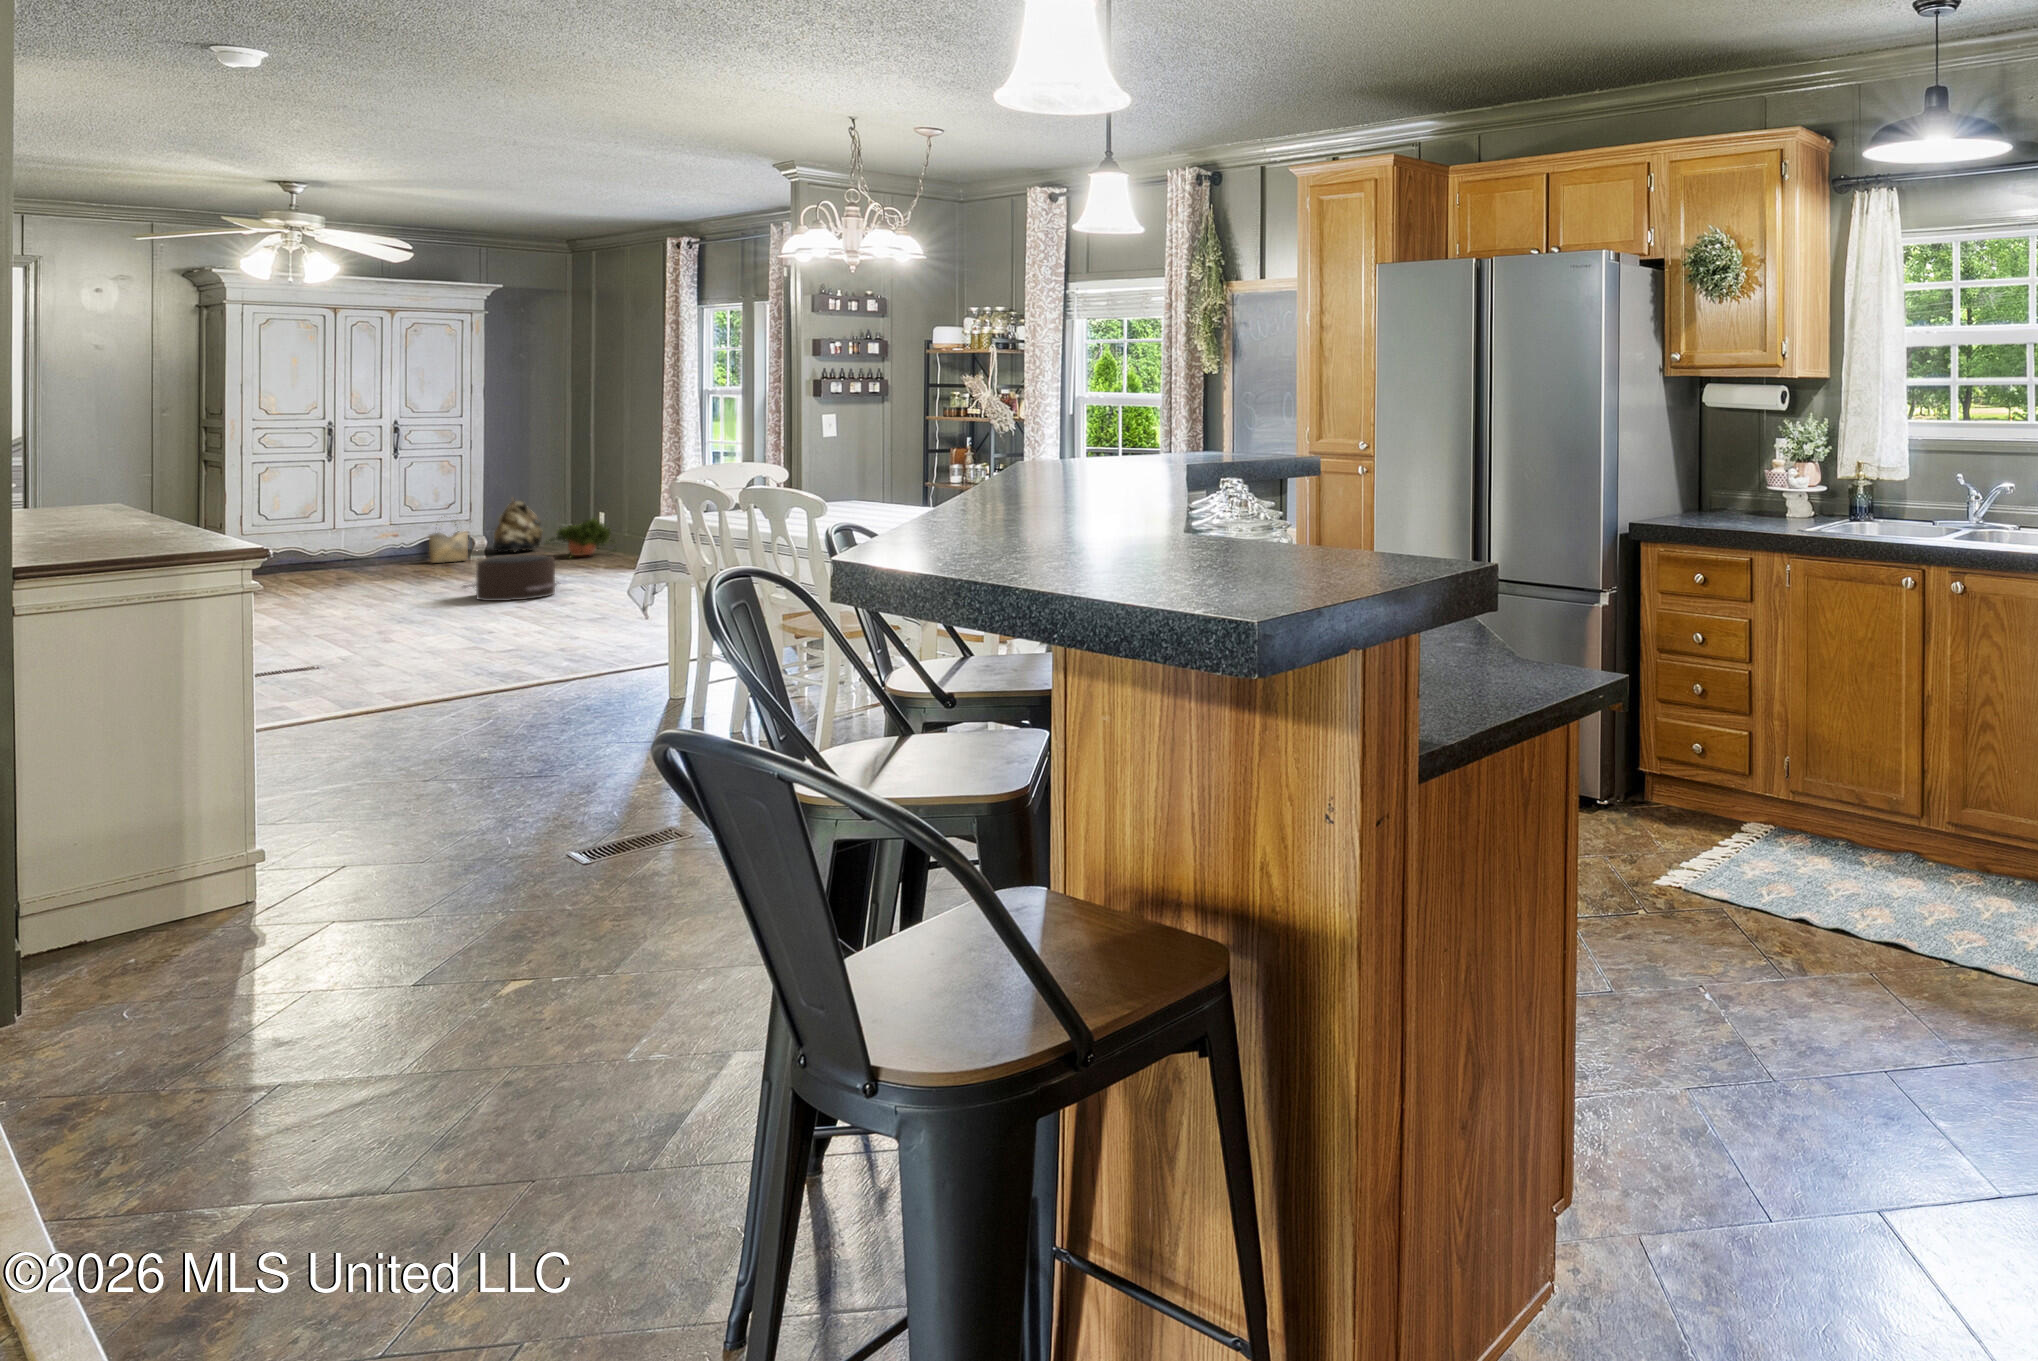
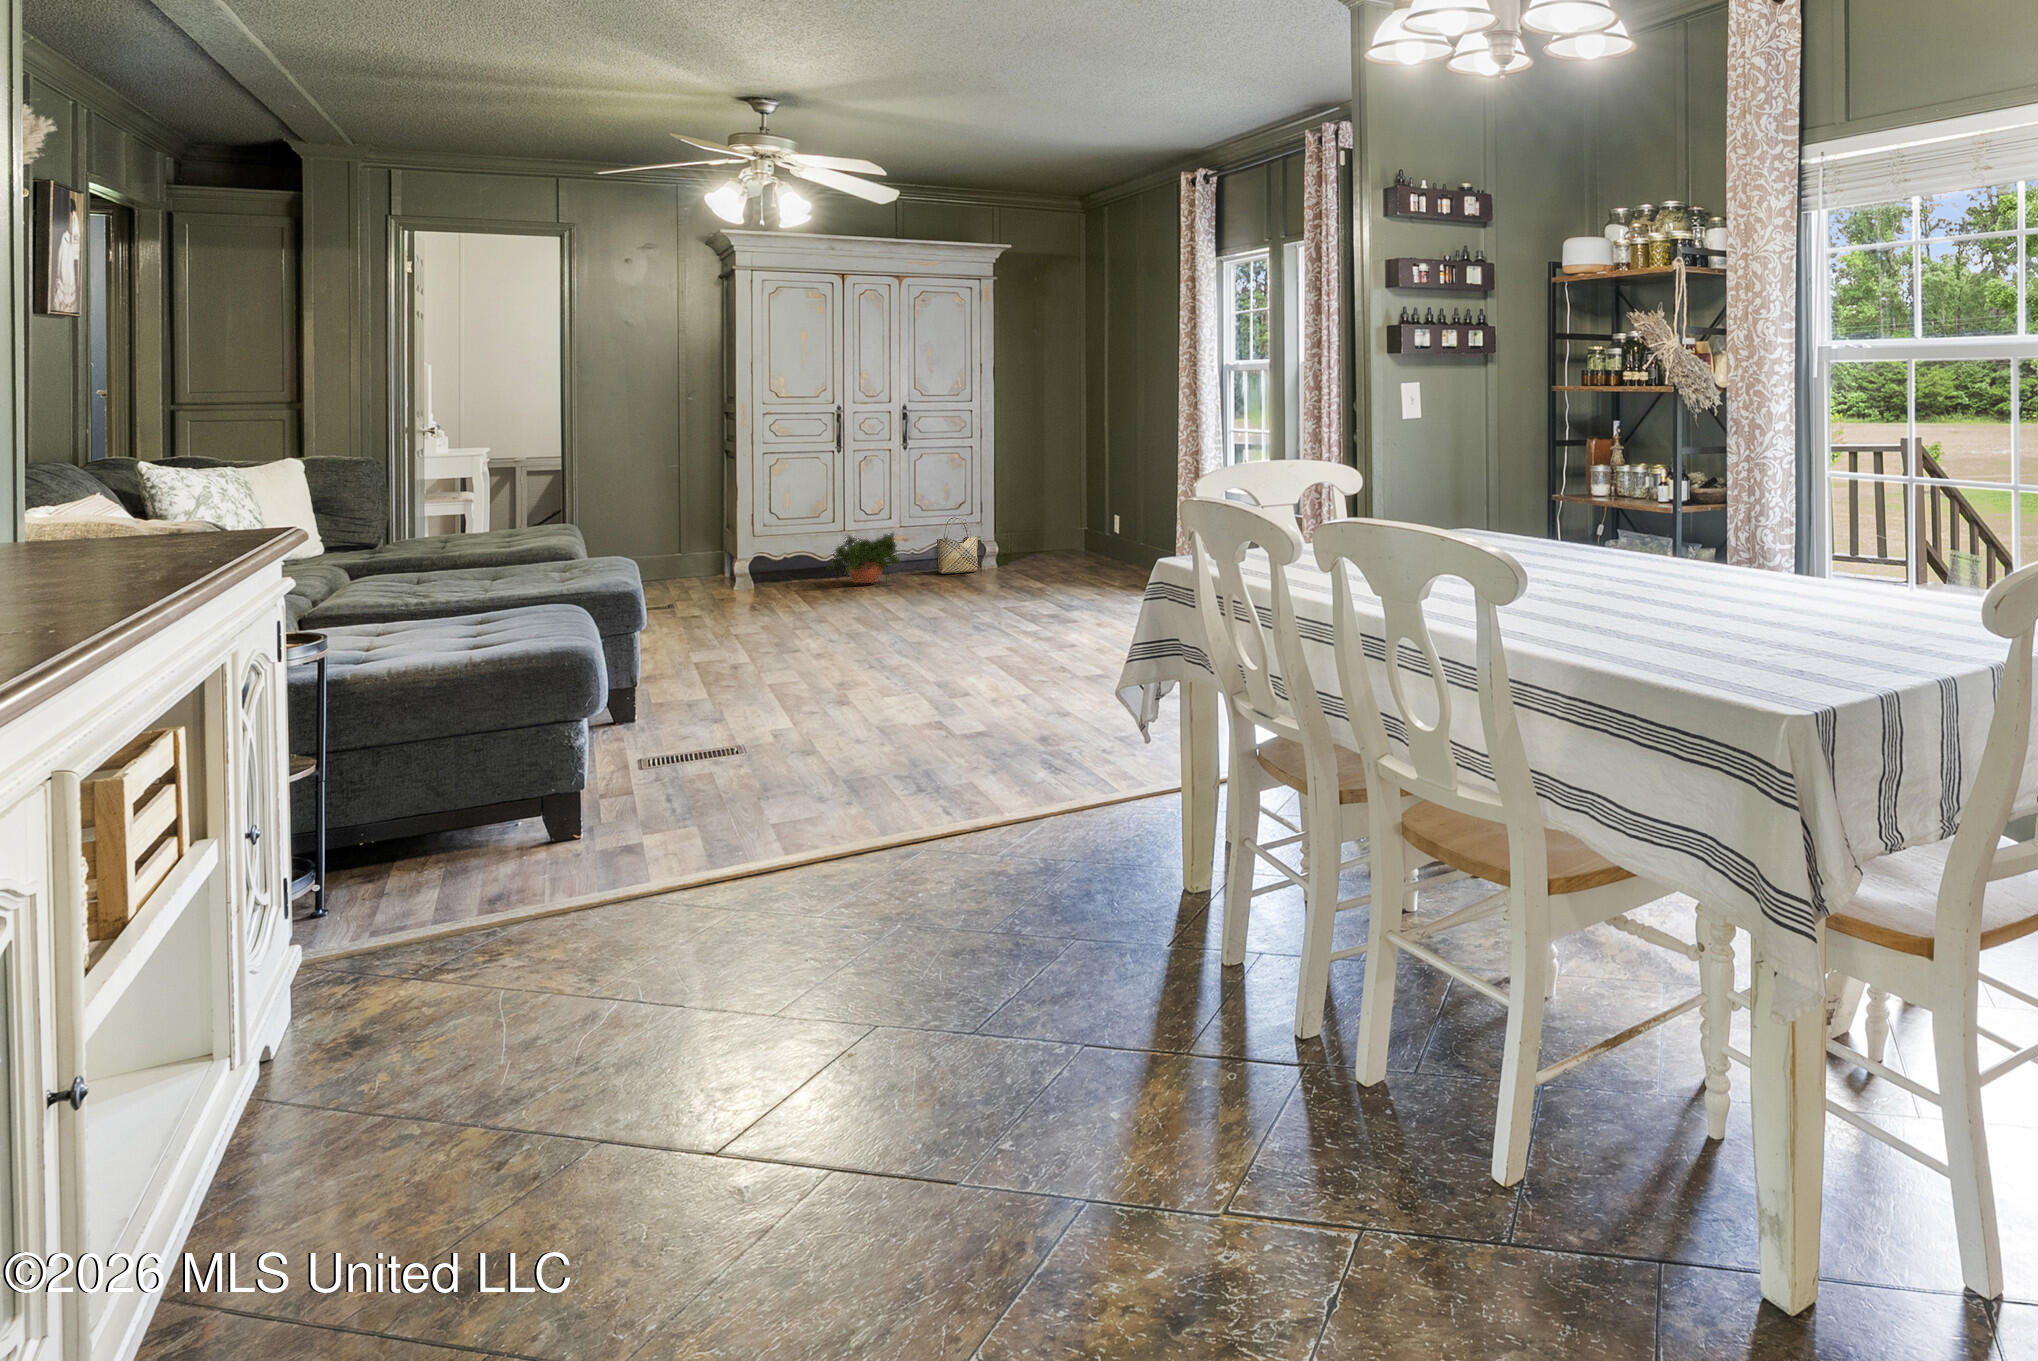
backpack: present [493,499,543,552] -> none [1005,495,1057,562]
potted plant: present [546,518,616,558] -> present [827,533,899,583]
pouf: present [463,555,557,601] -> none [948,576,1063,637]

